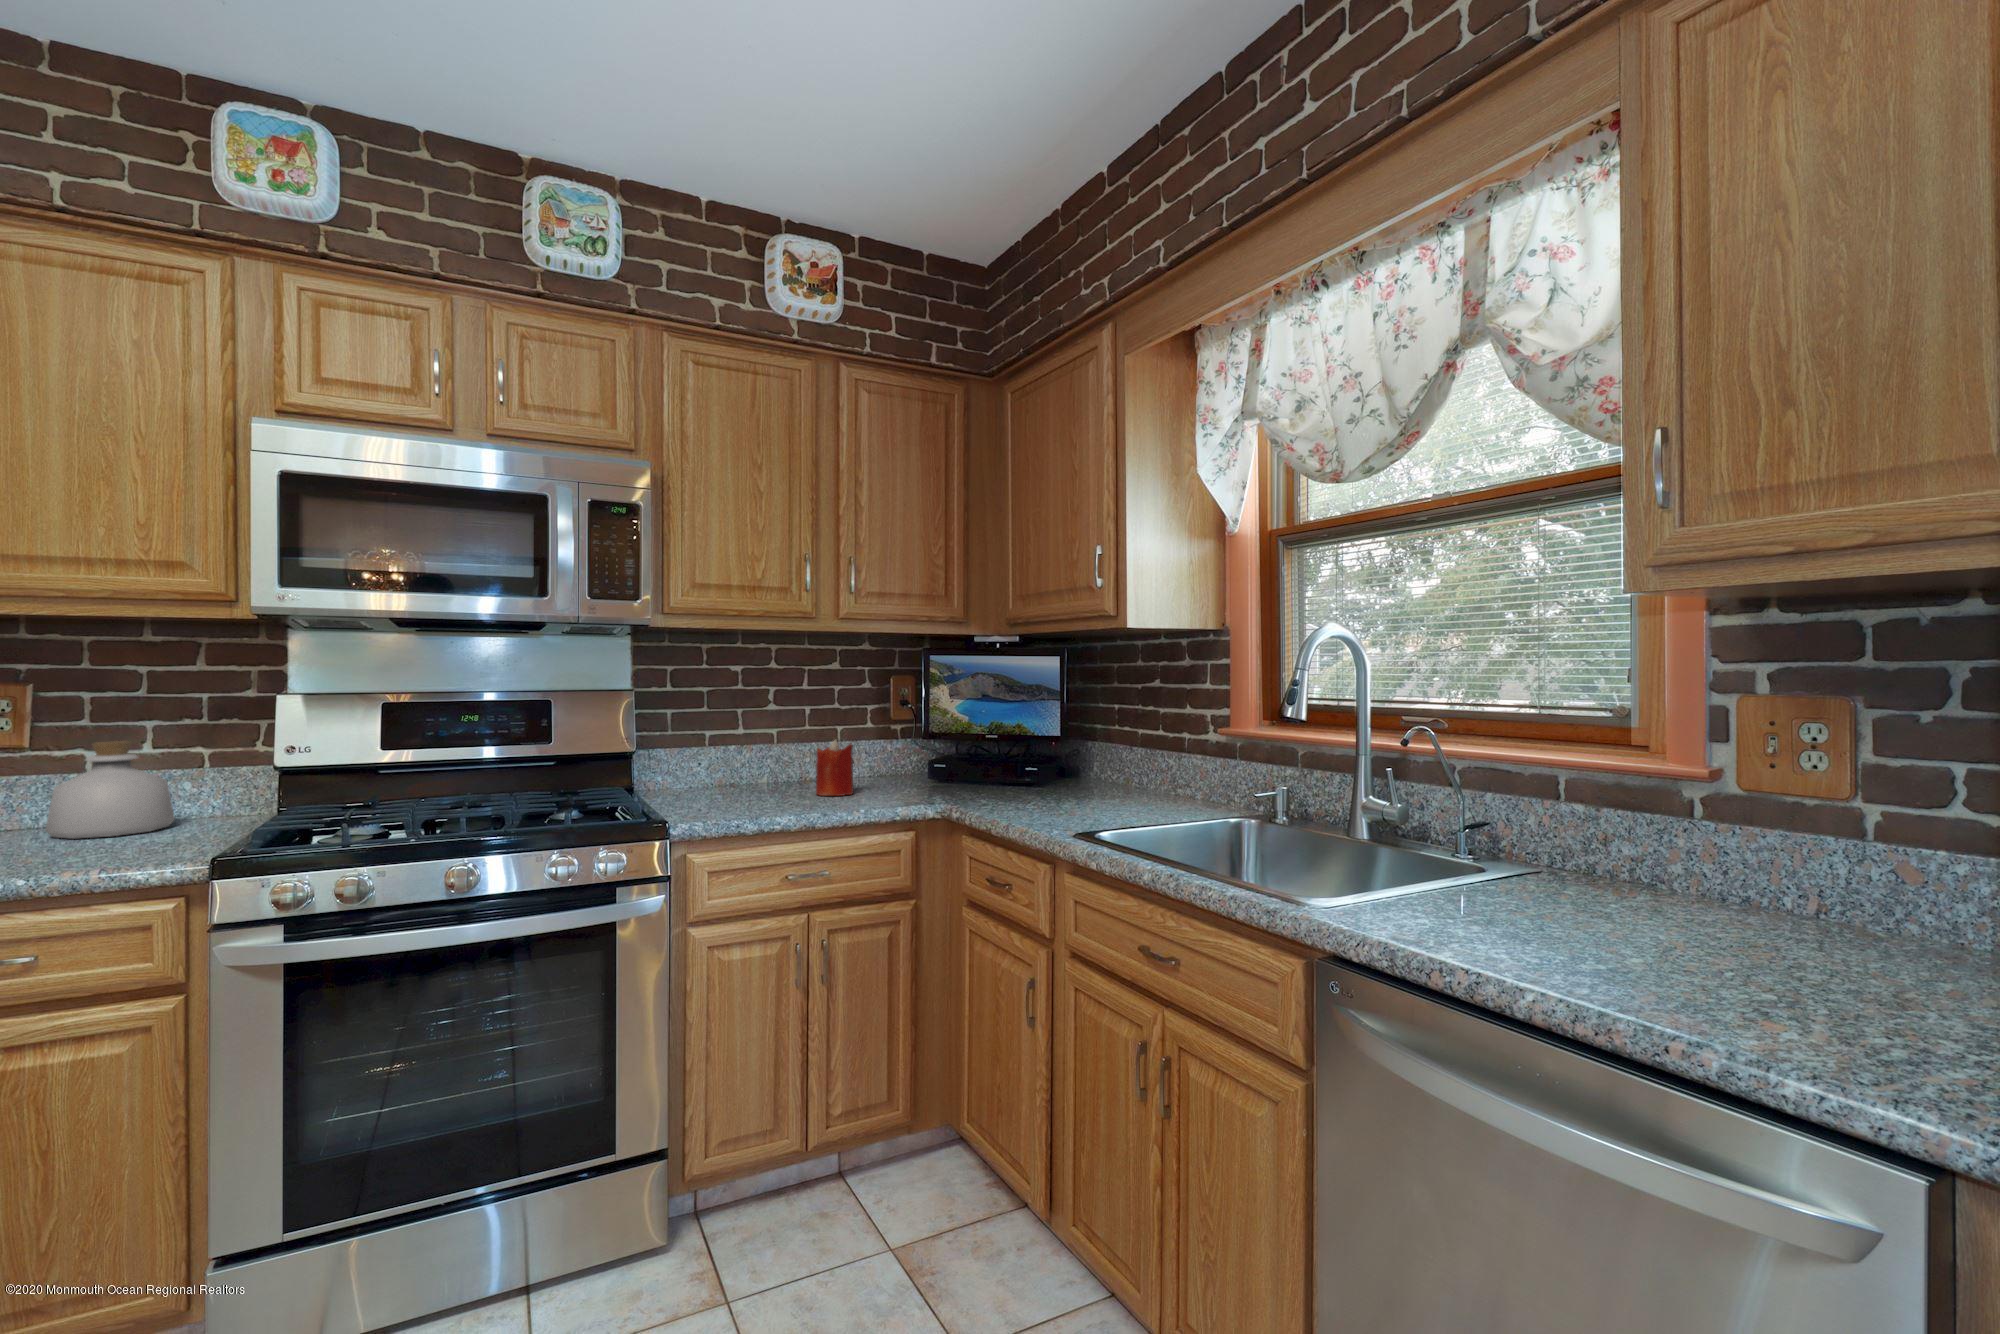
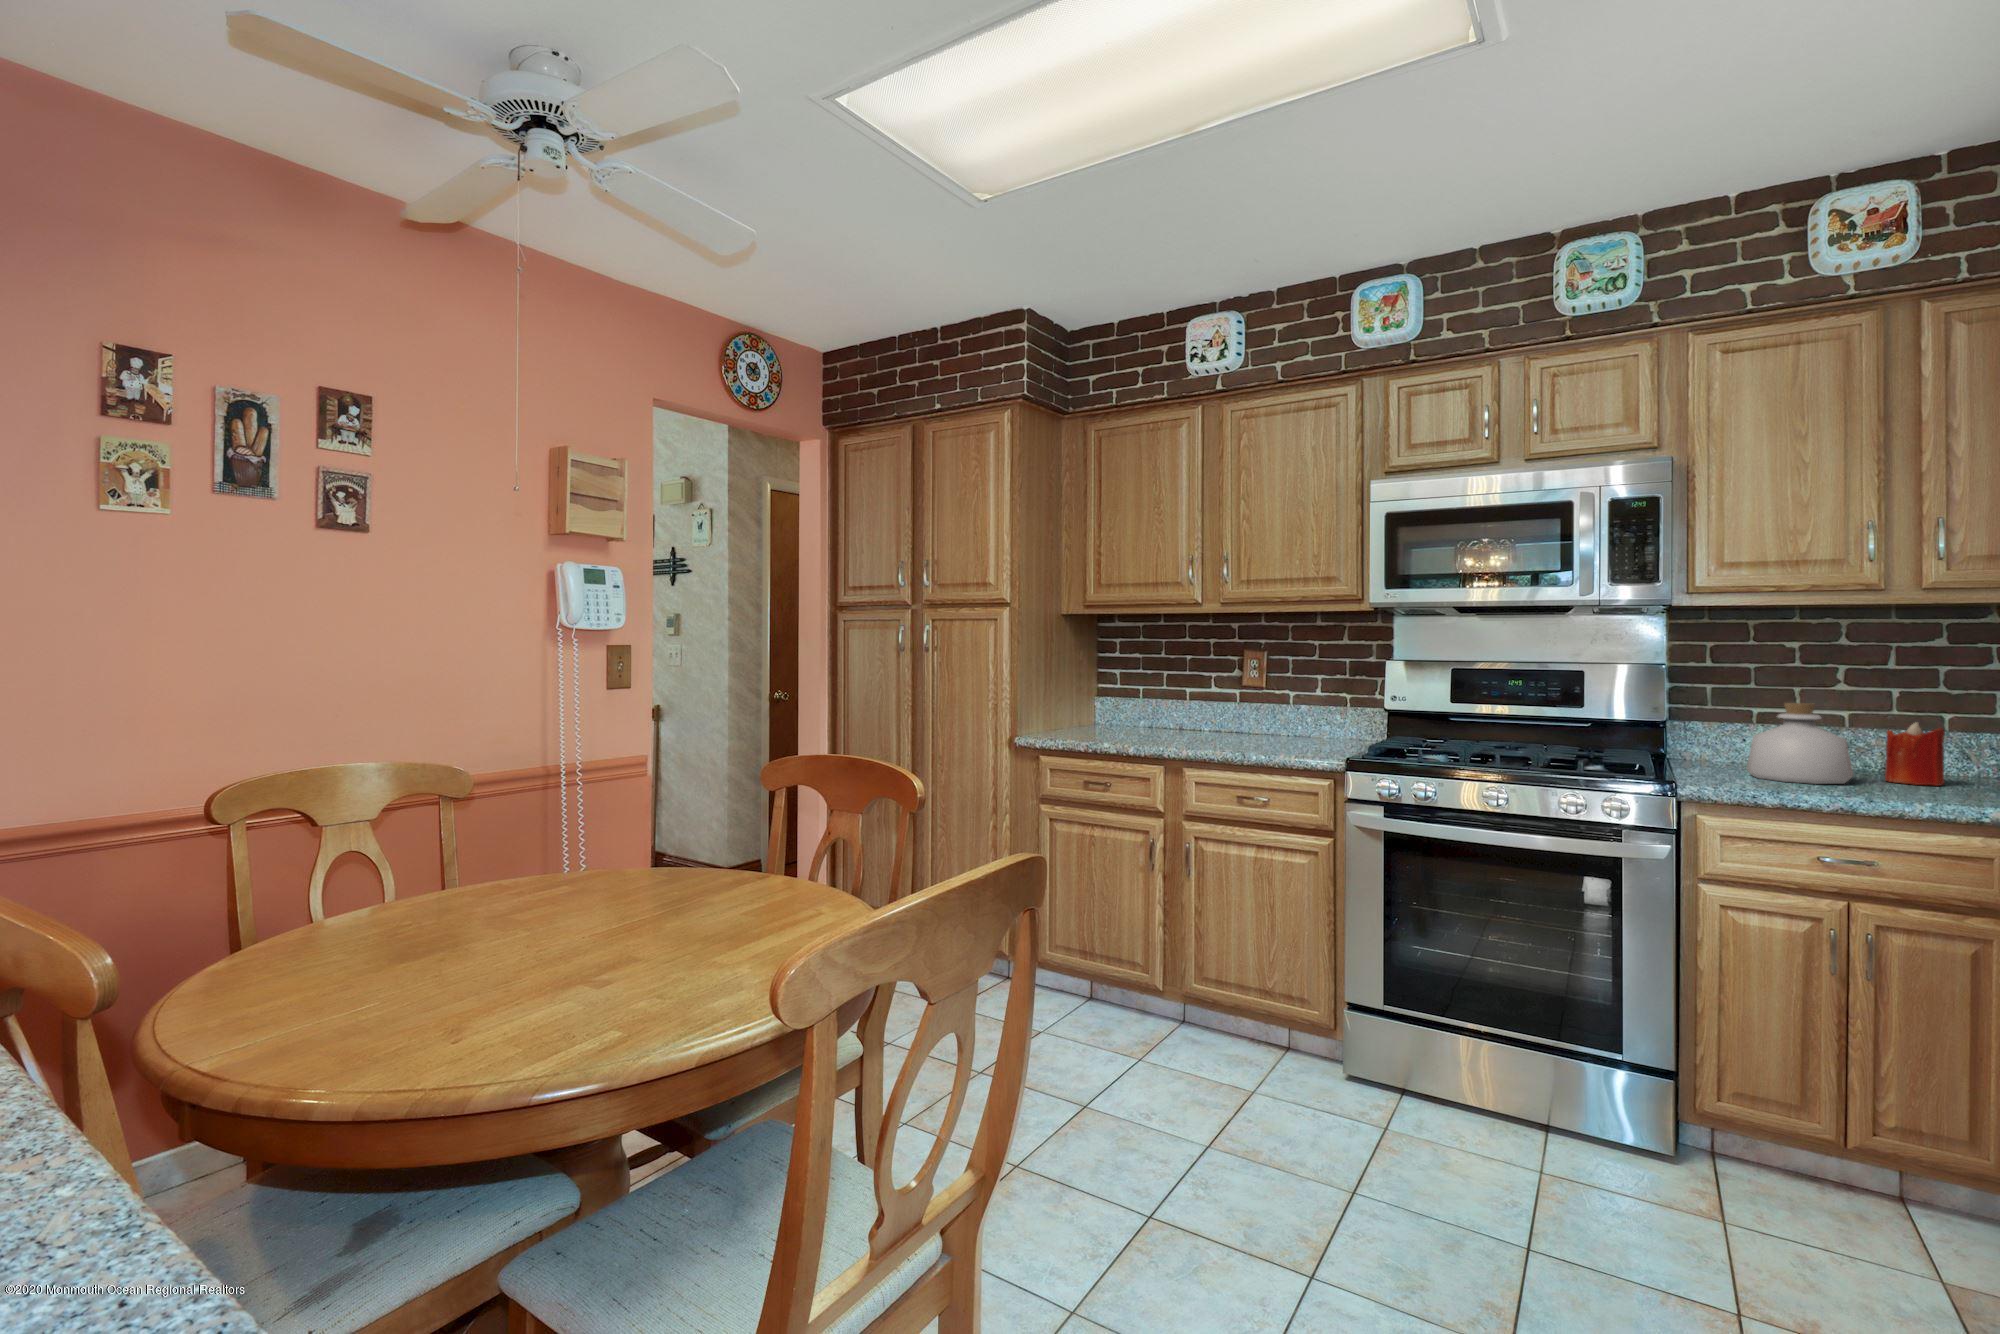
bottle: present [45,741,175,839] -> present [1746,703,1853,784]

